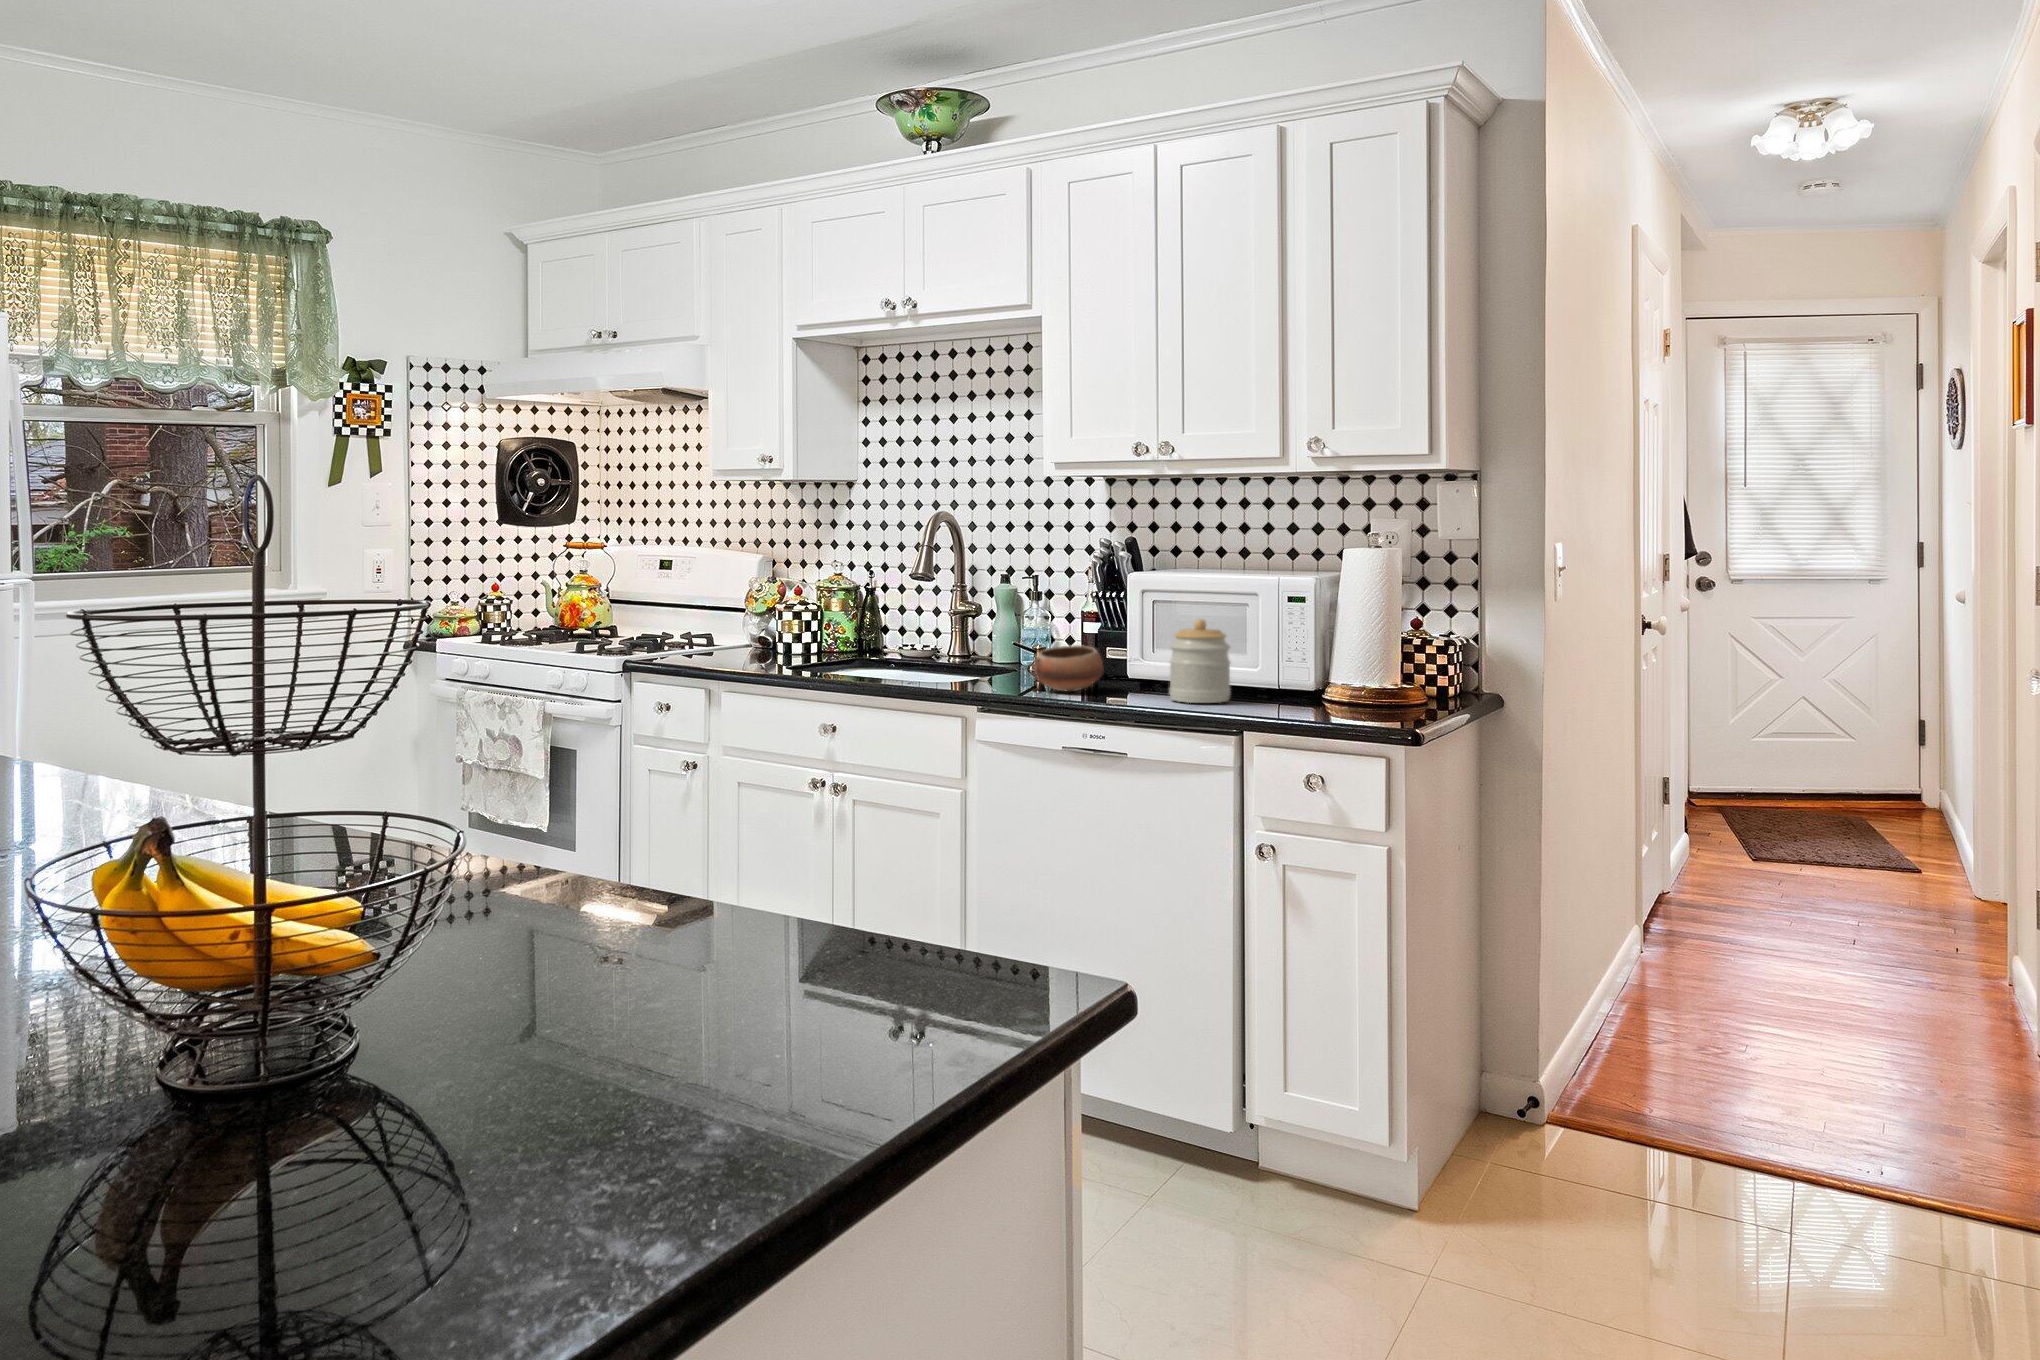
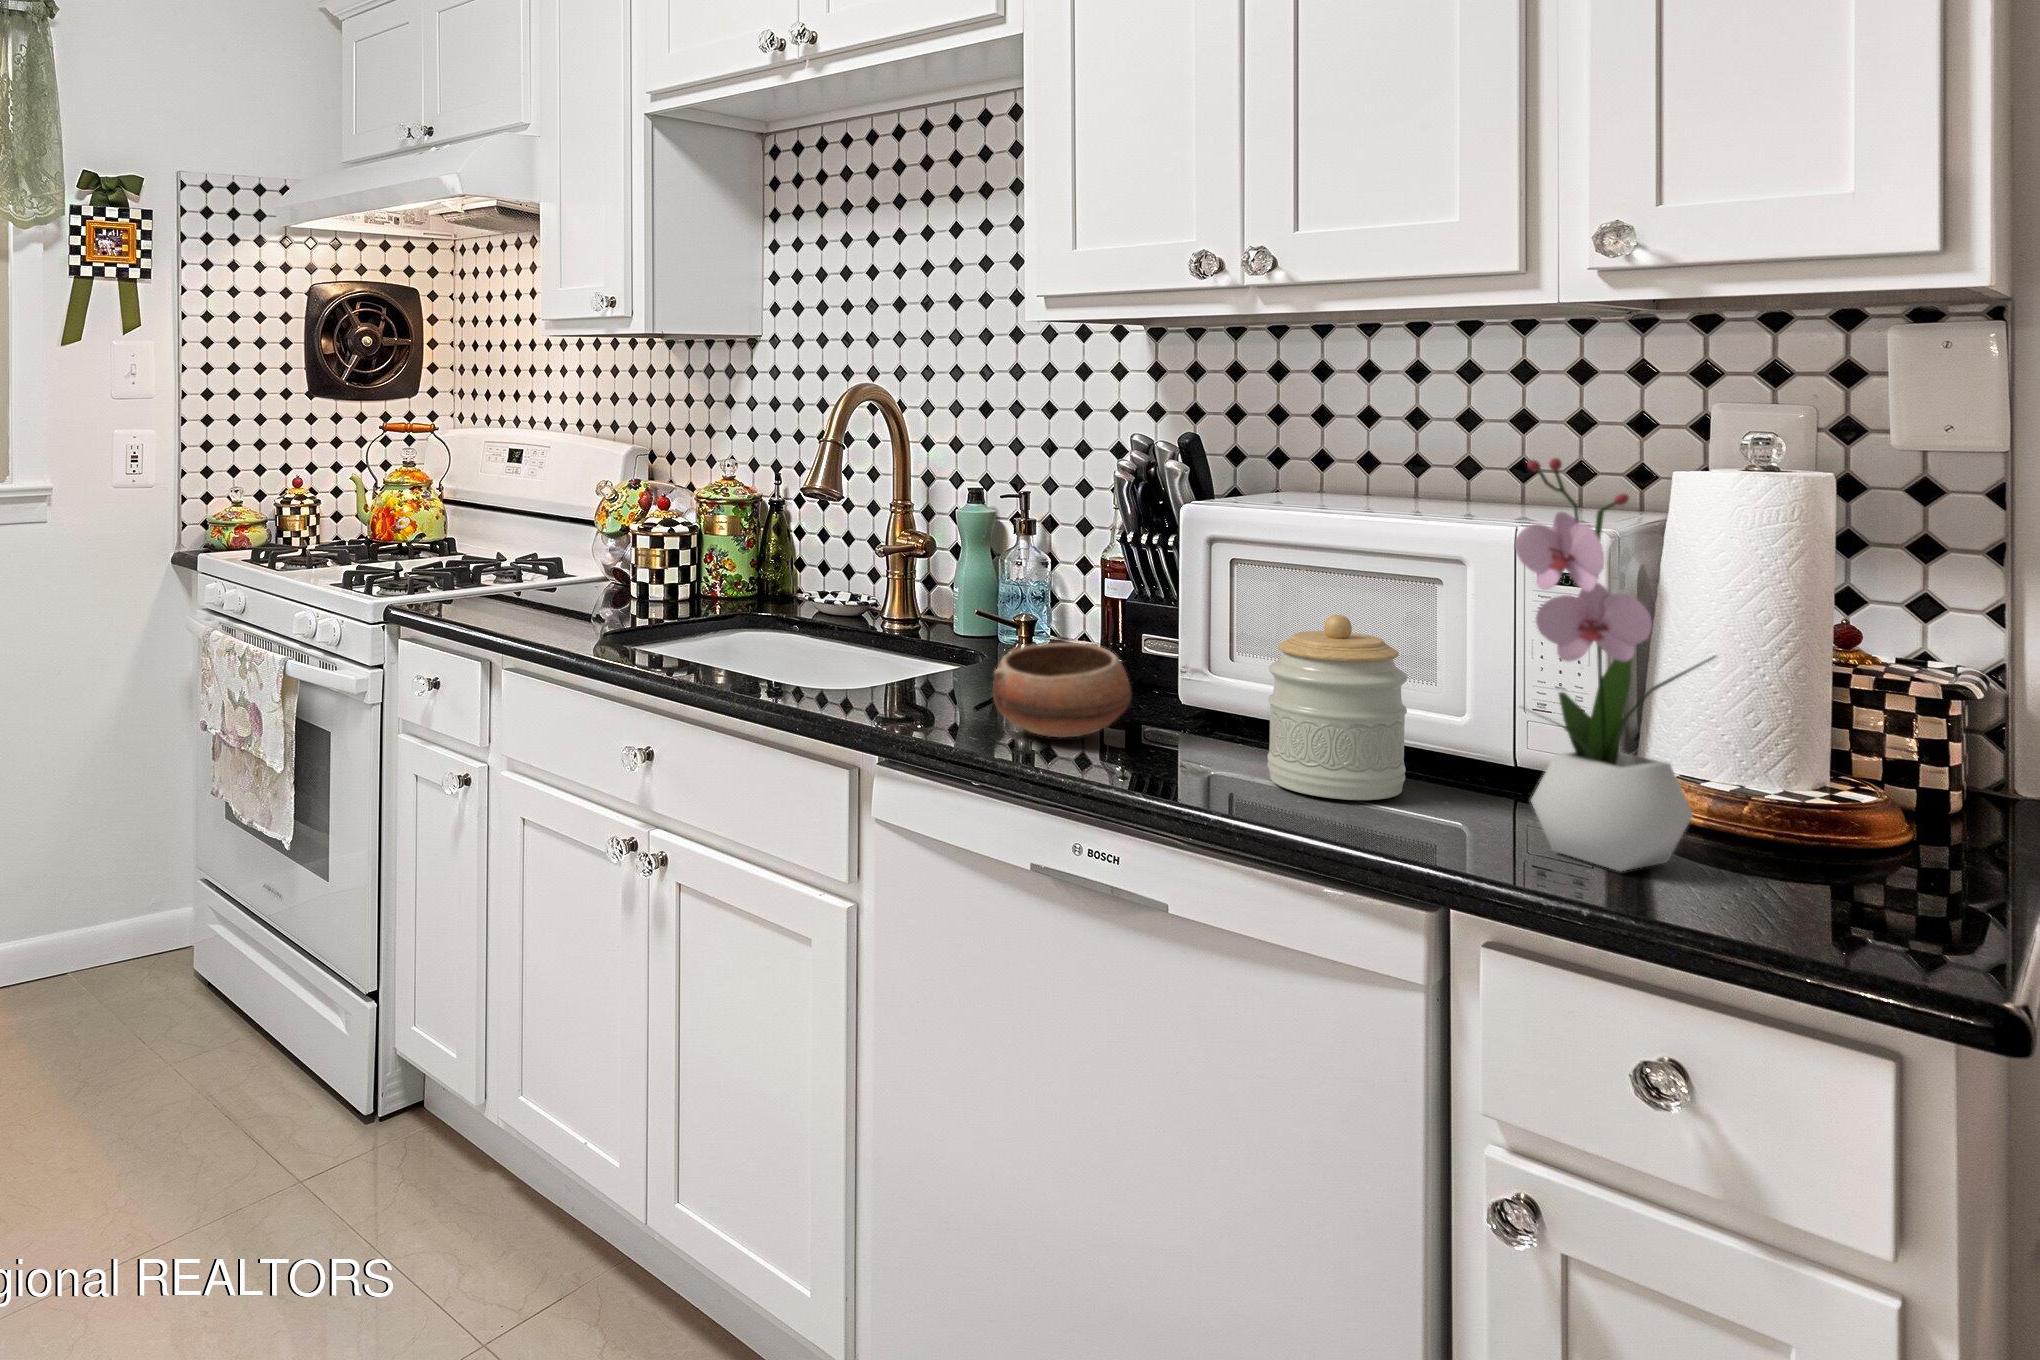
flower arrangement: none [1269,540,1348,715] -> present [1515,458,1716,871]

